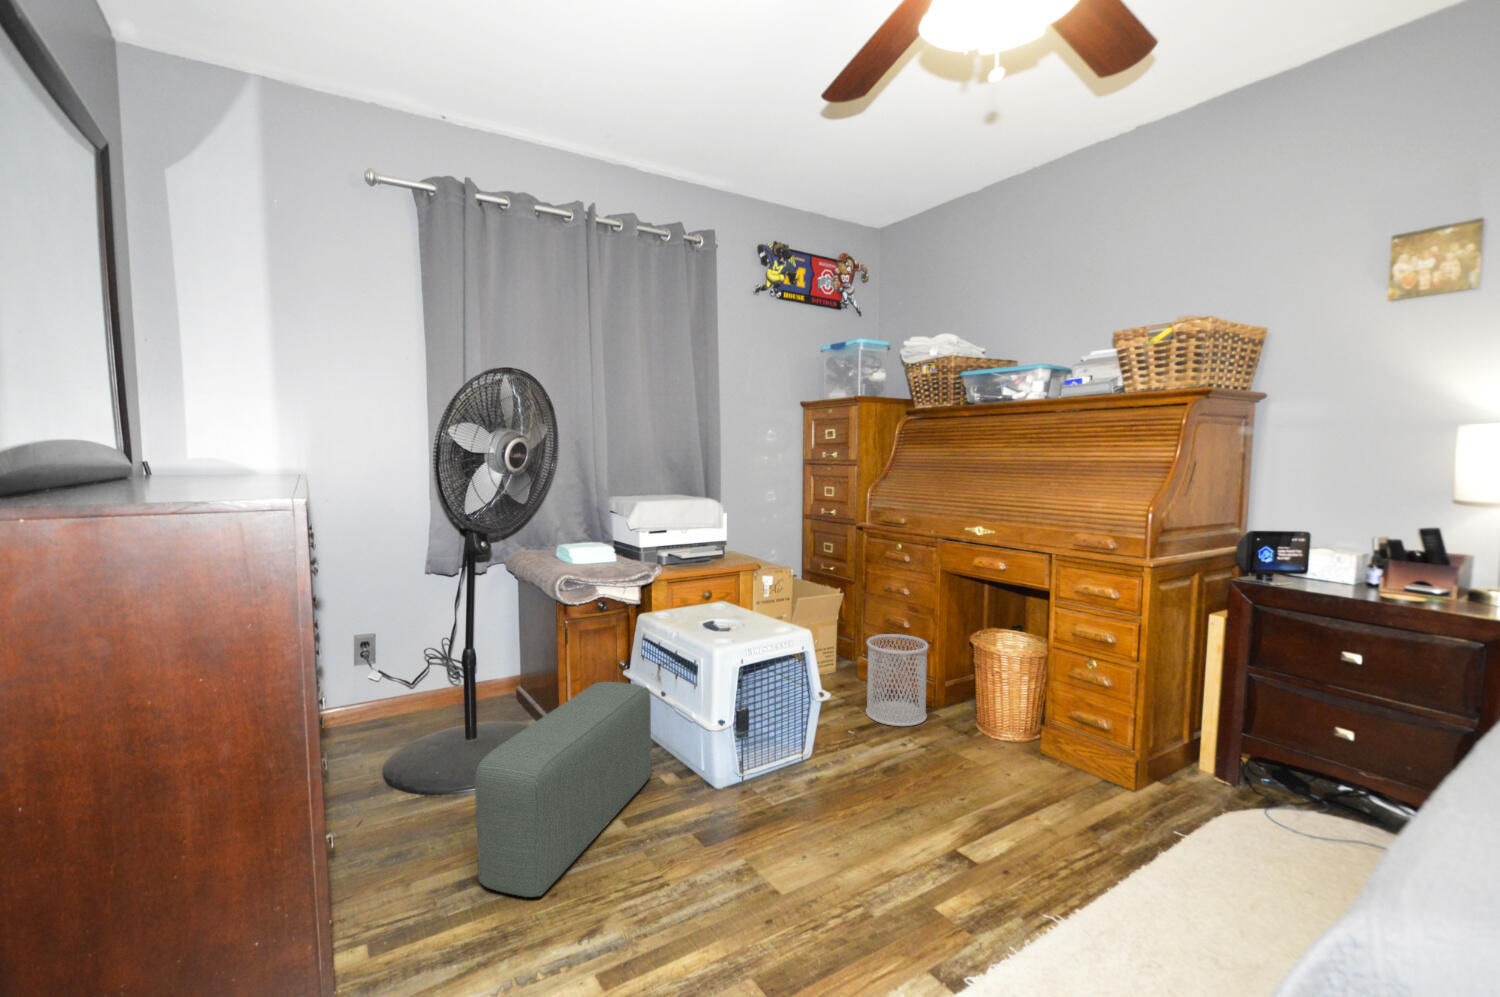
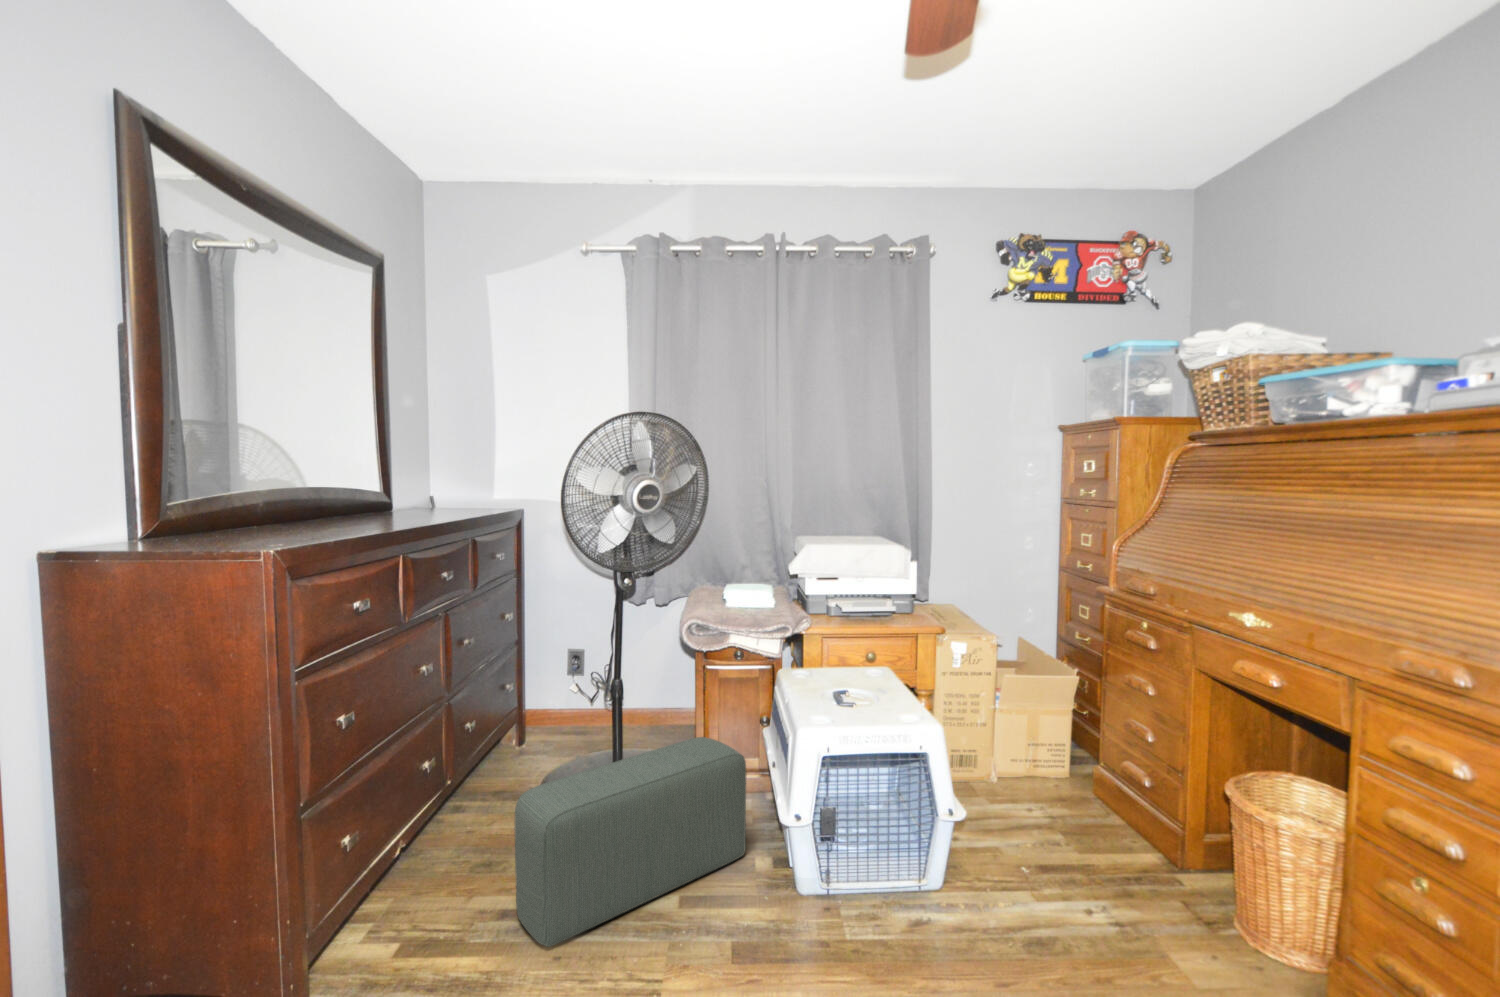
wastebasket: present [866,634,928,726] -> none [1066,748,1165,892]

